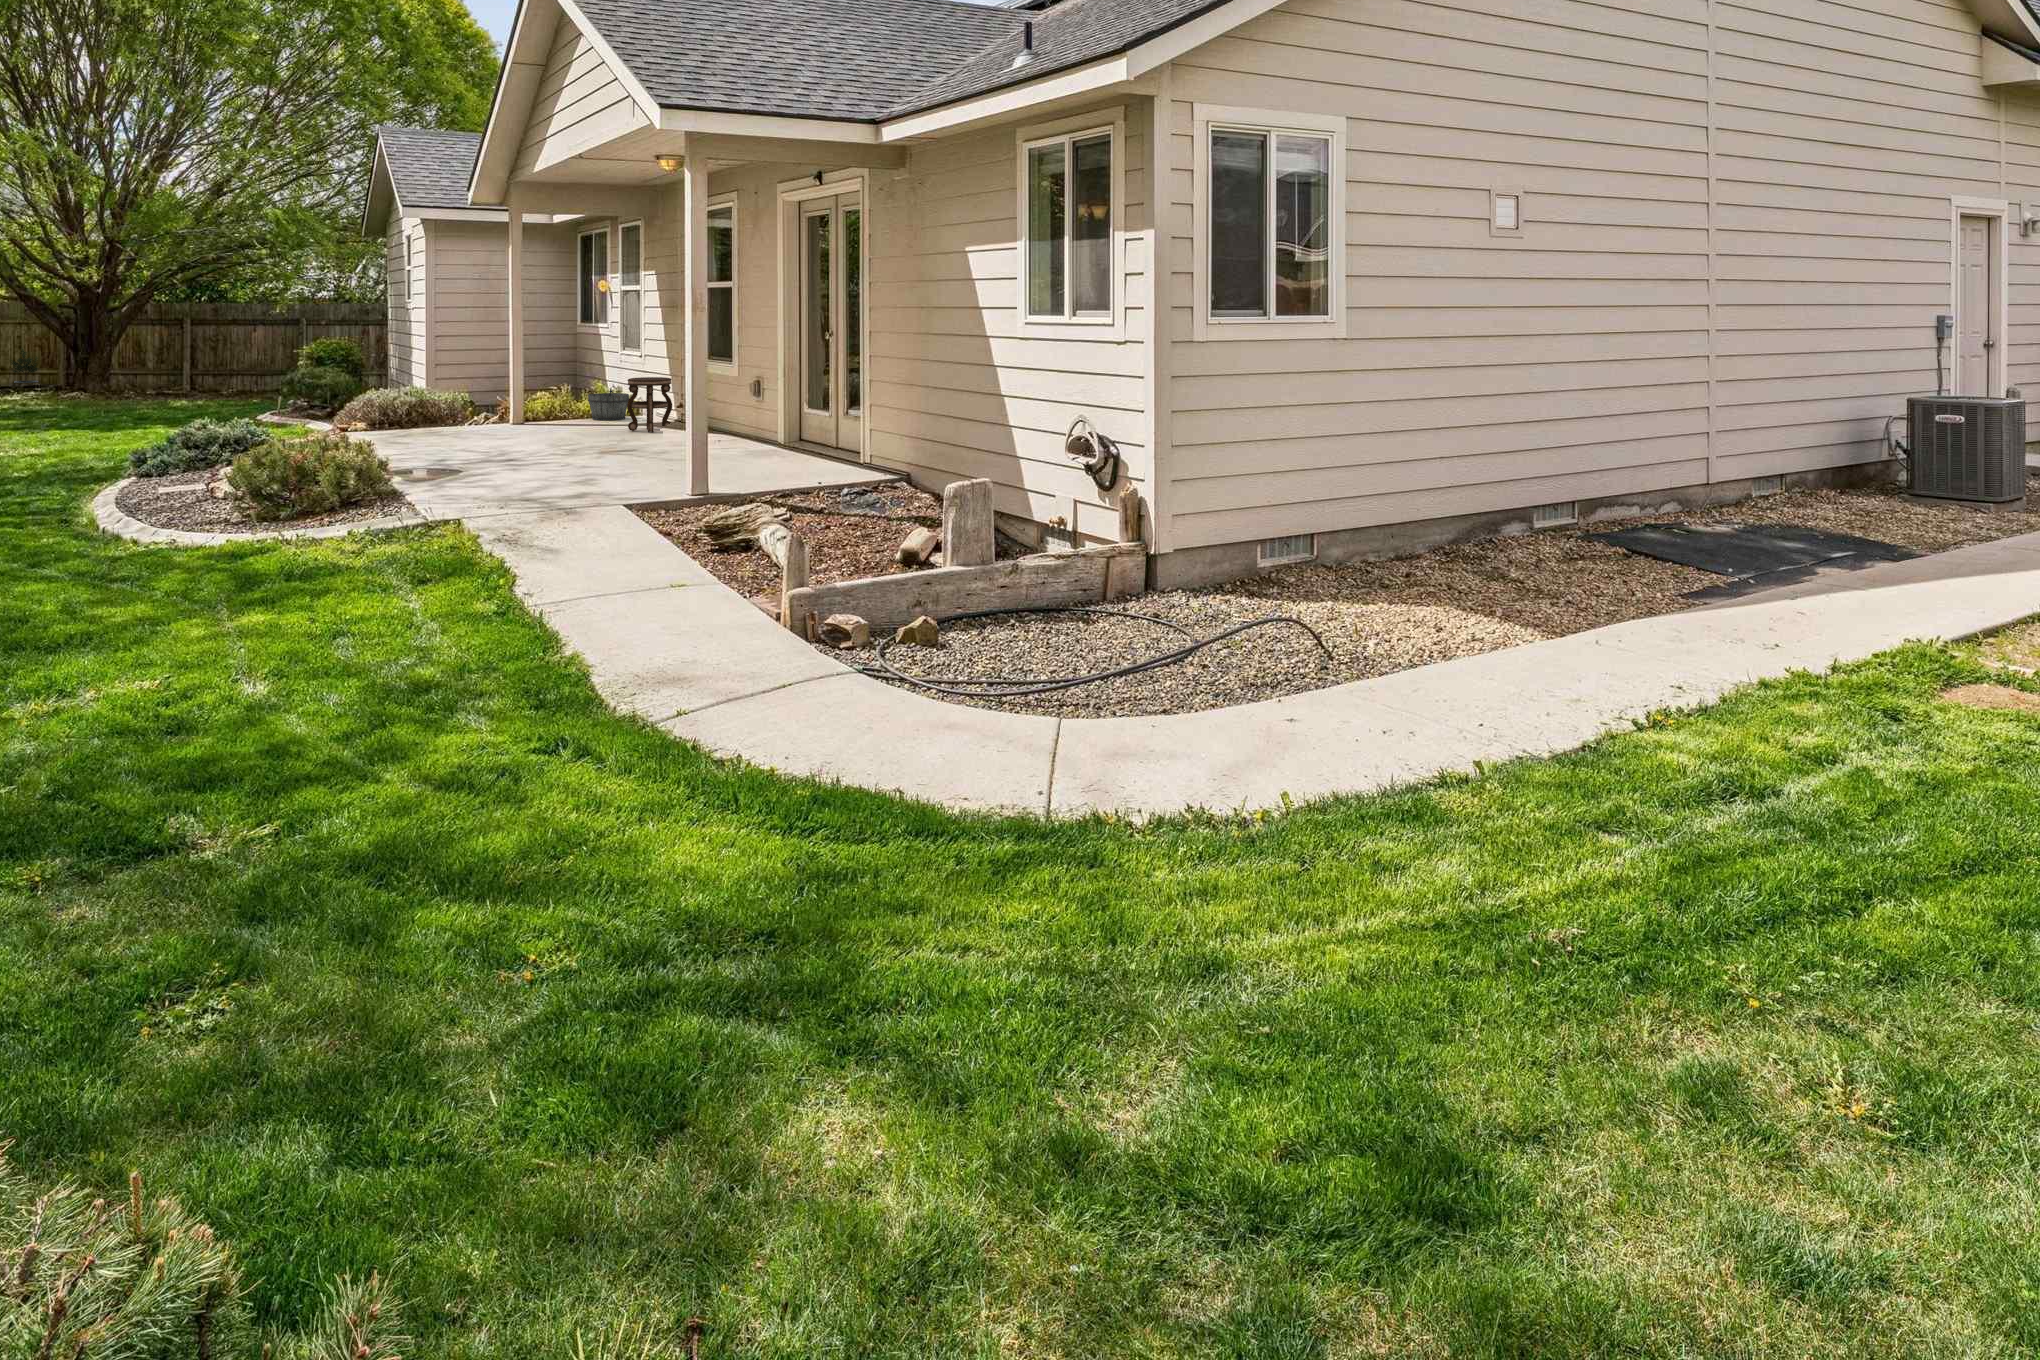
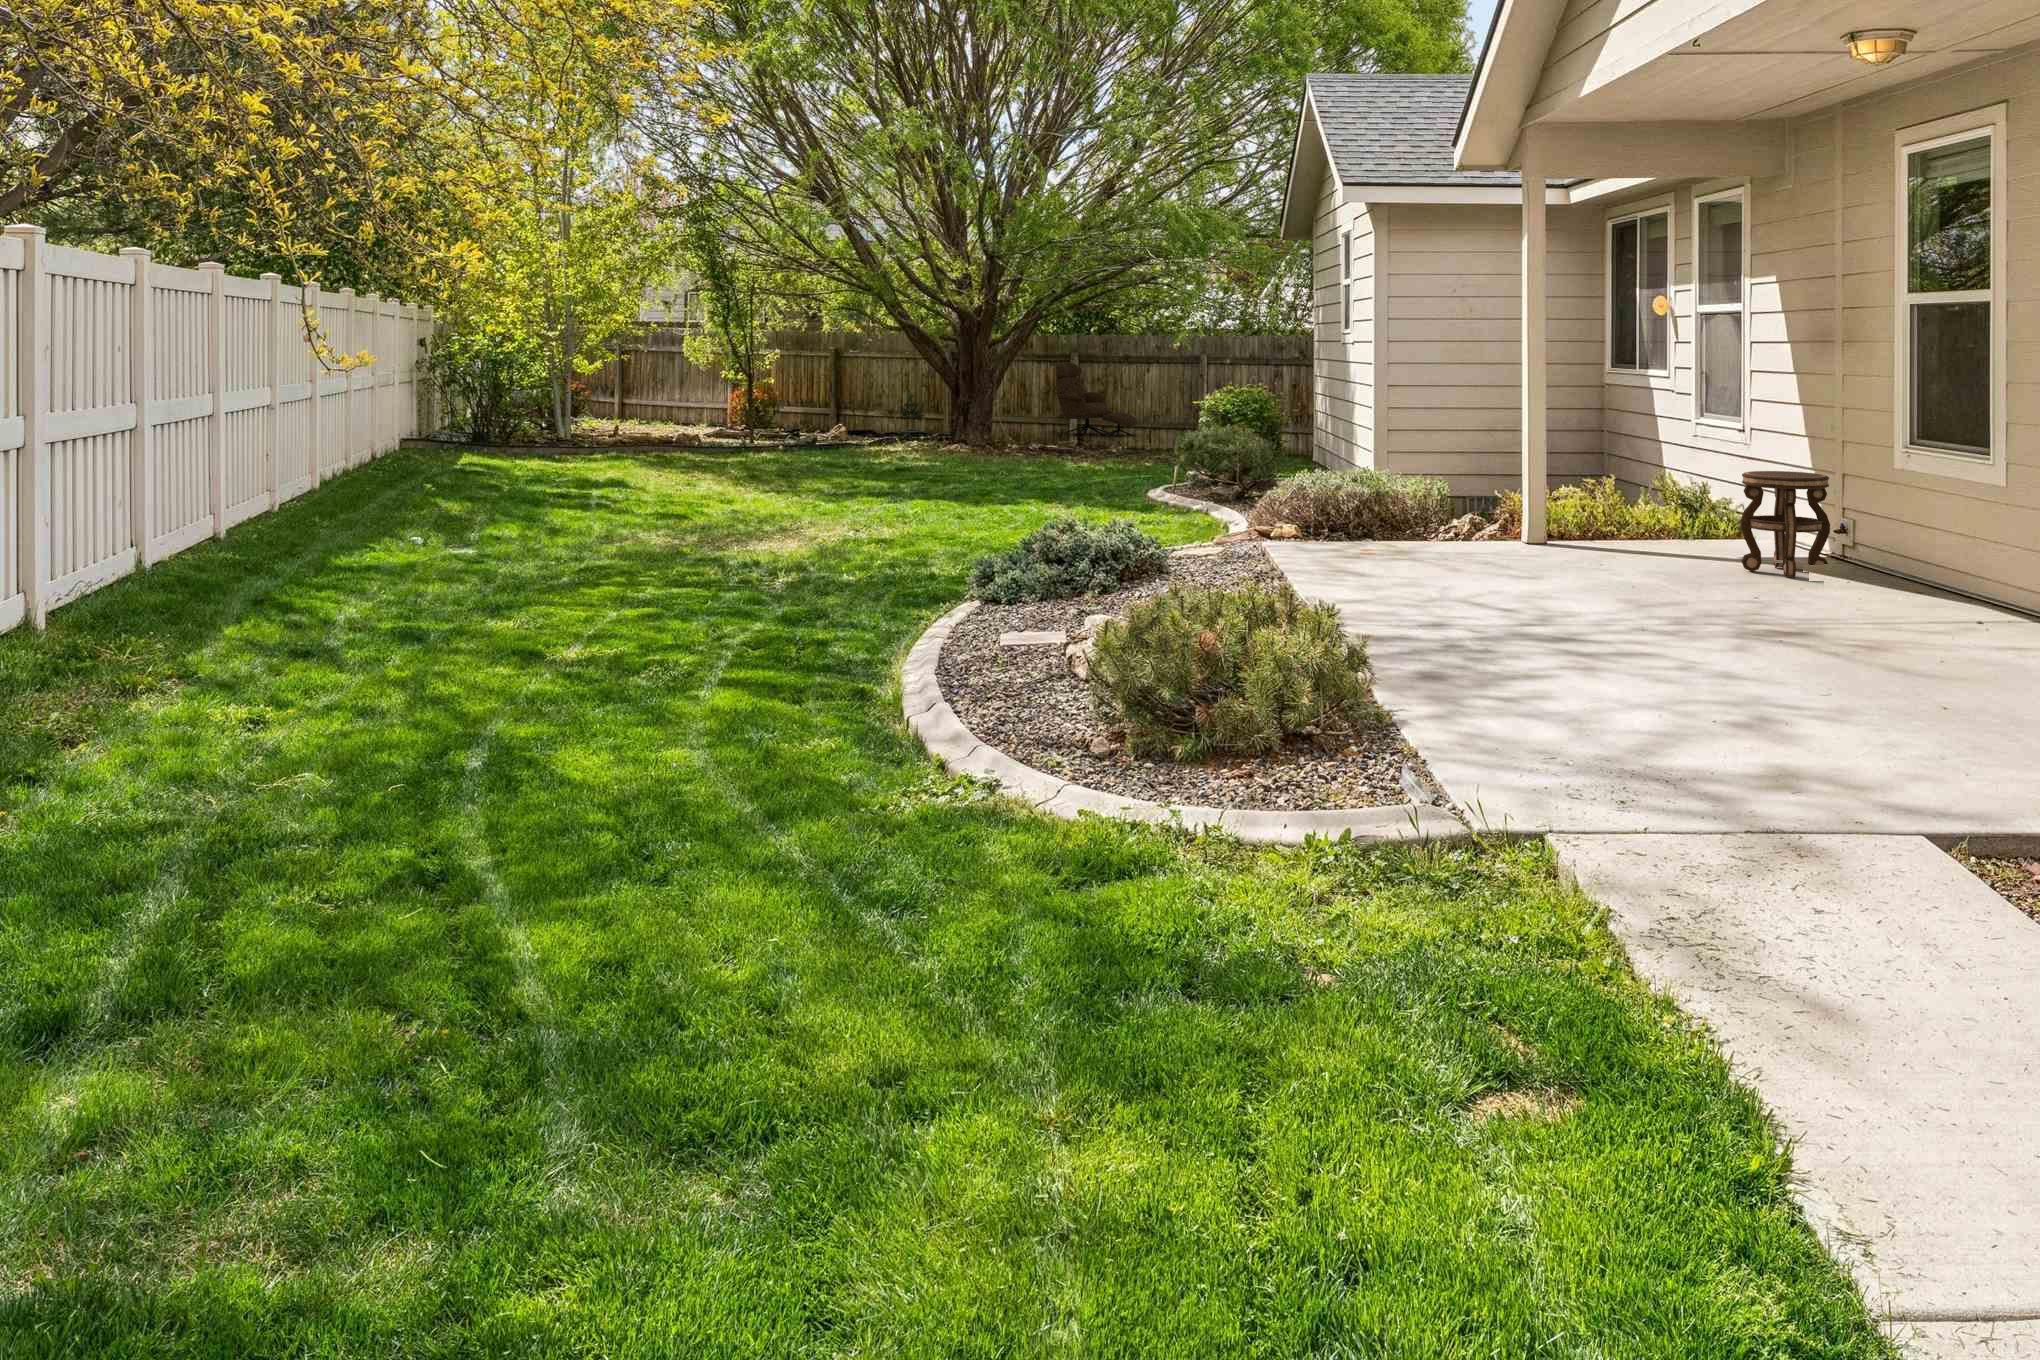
lounge chair: none [167,324,243,380] -> present [1056,362,1138,437]
wooden bucket: present [588,386,629,420] -> none [1647,480,1725,542]

